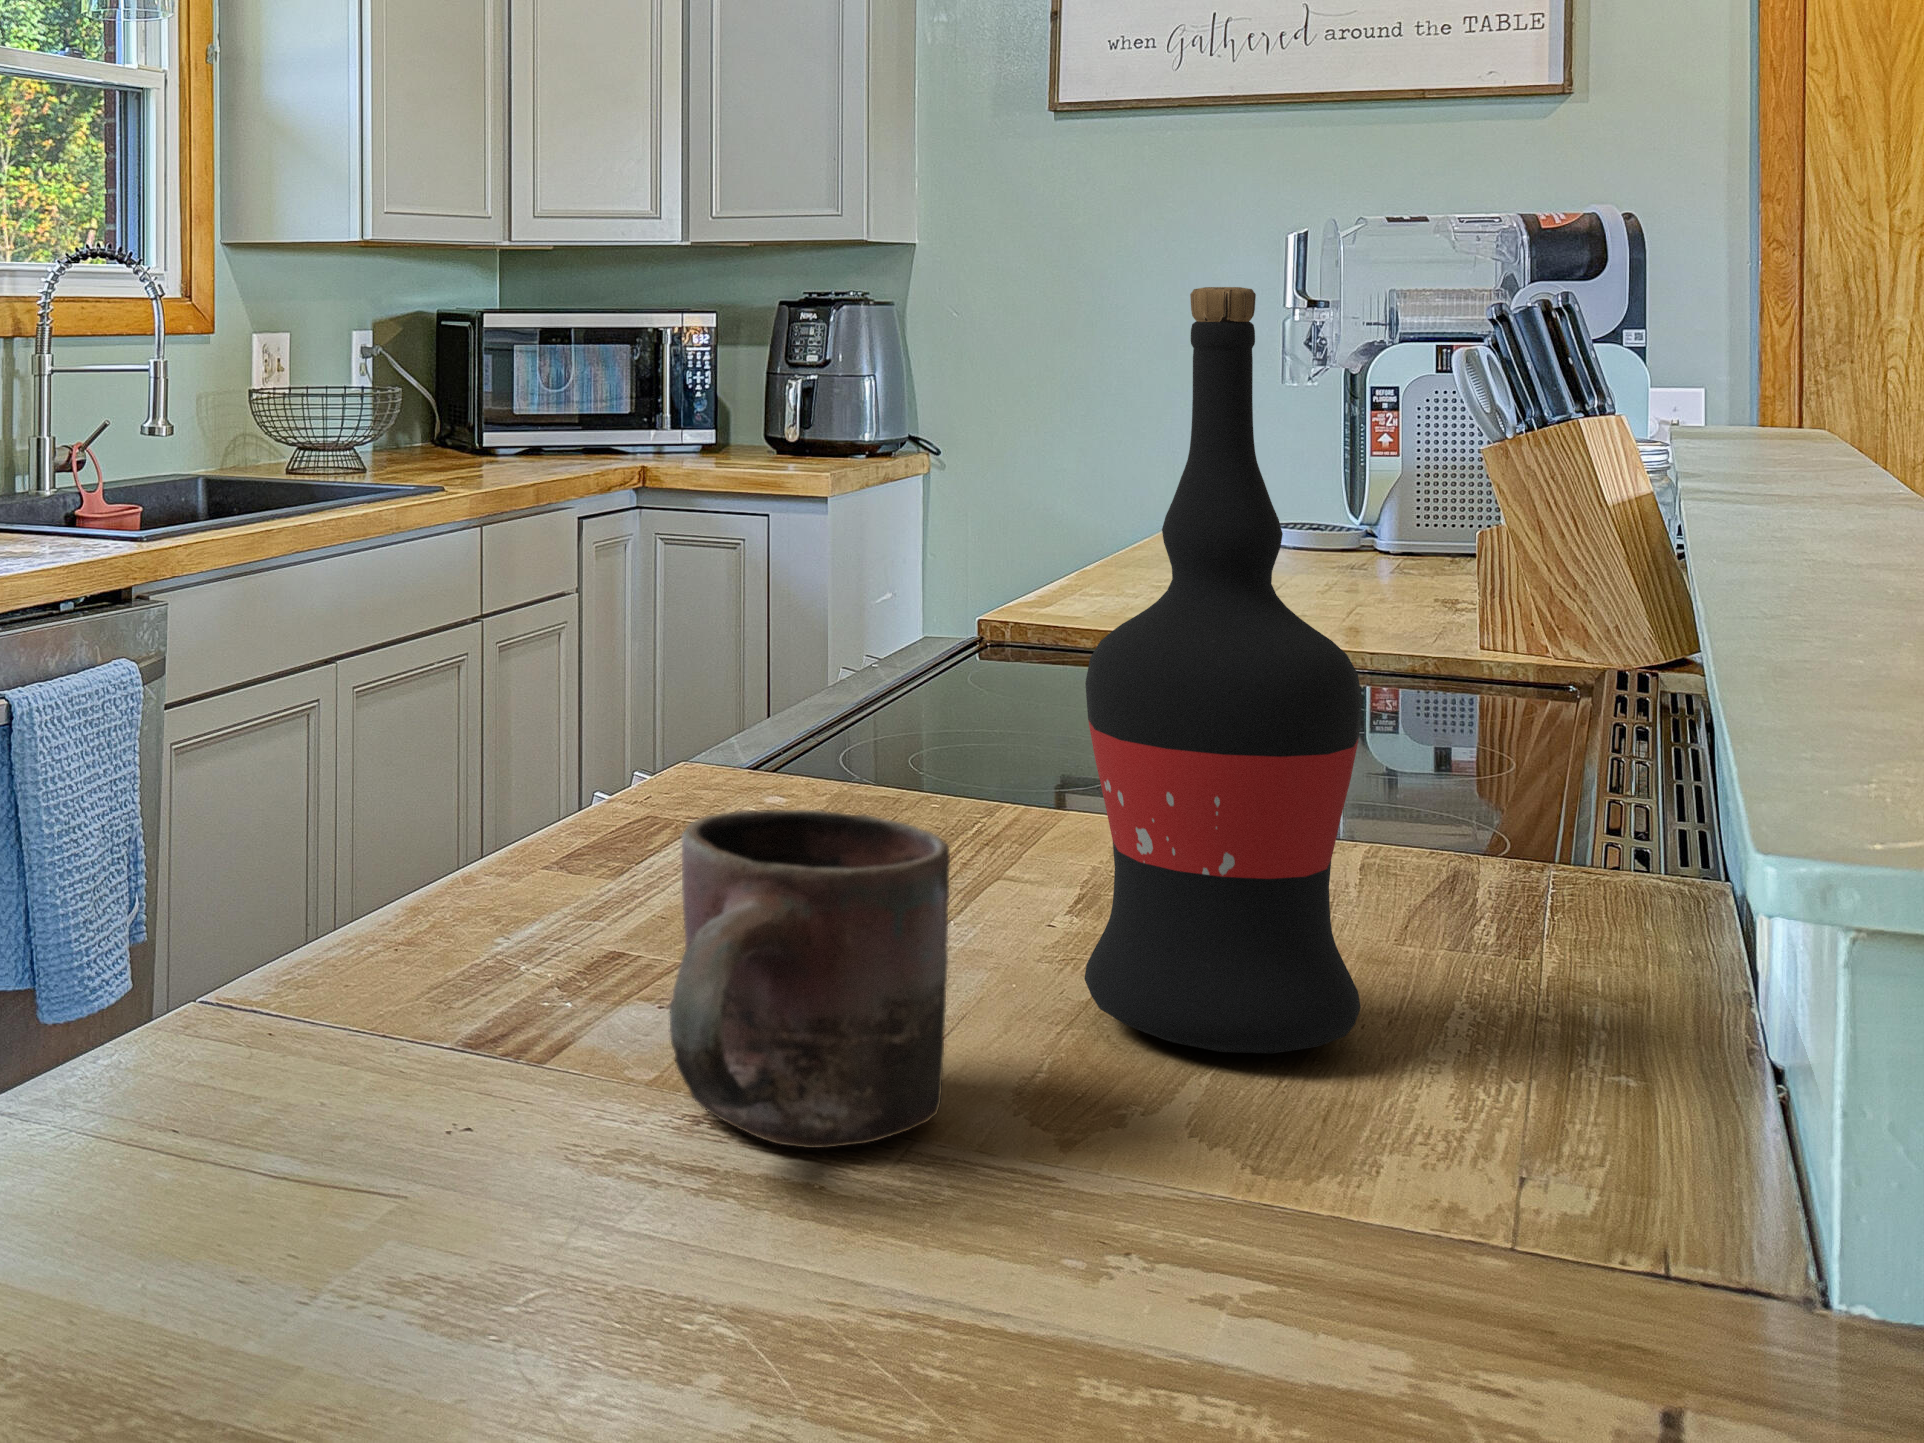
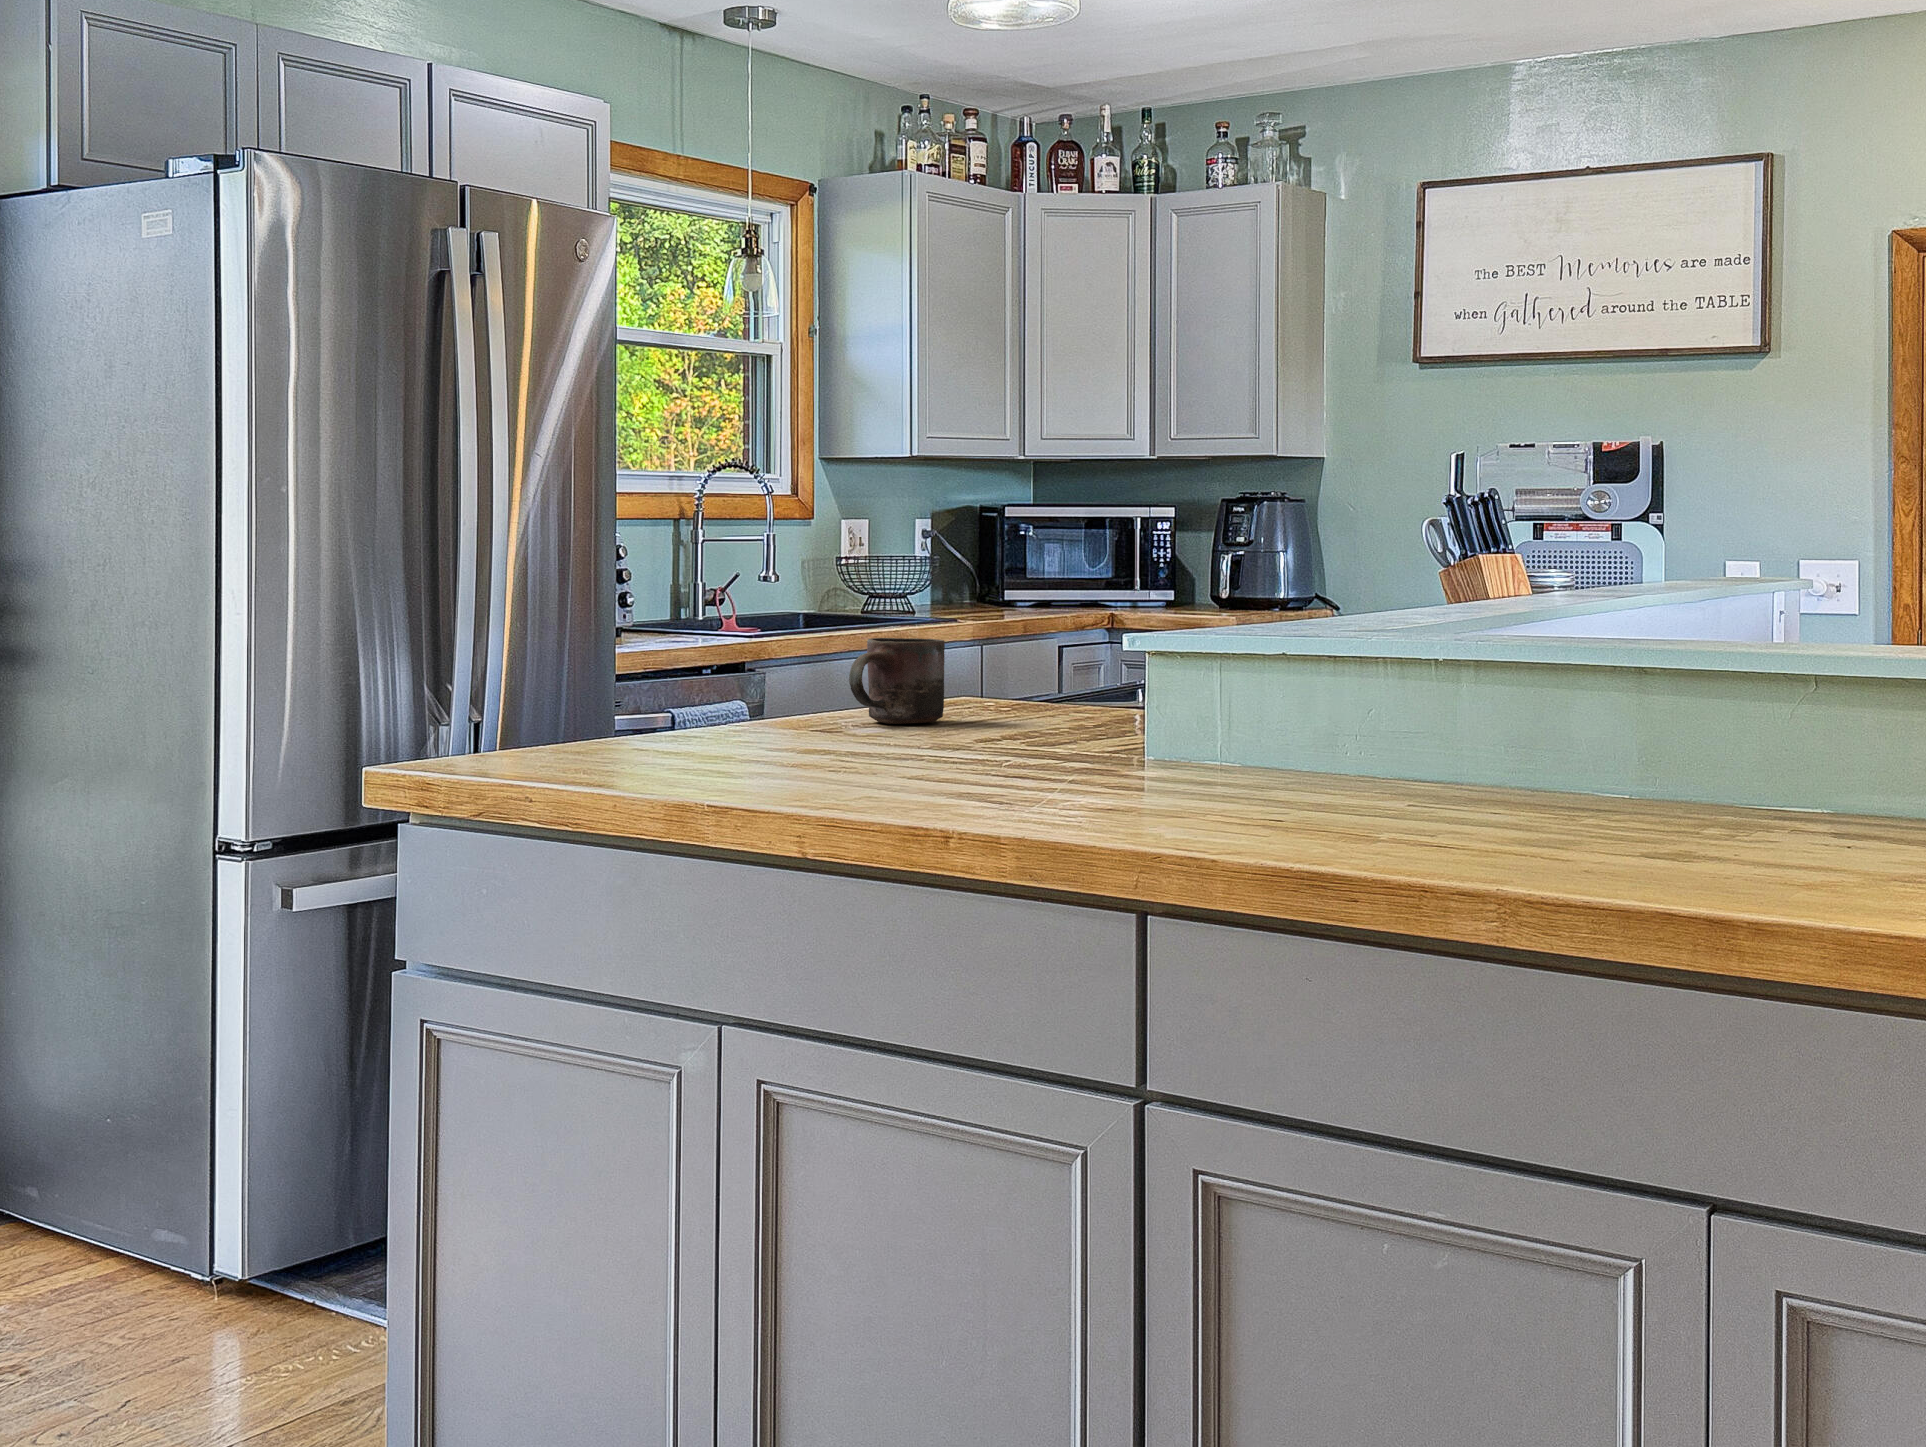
wine bottle: present [1084,287,1362,1054] -> none [1014,477,1100,718]

